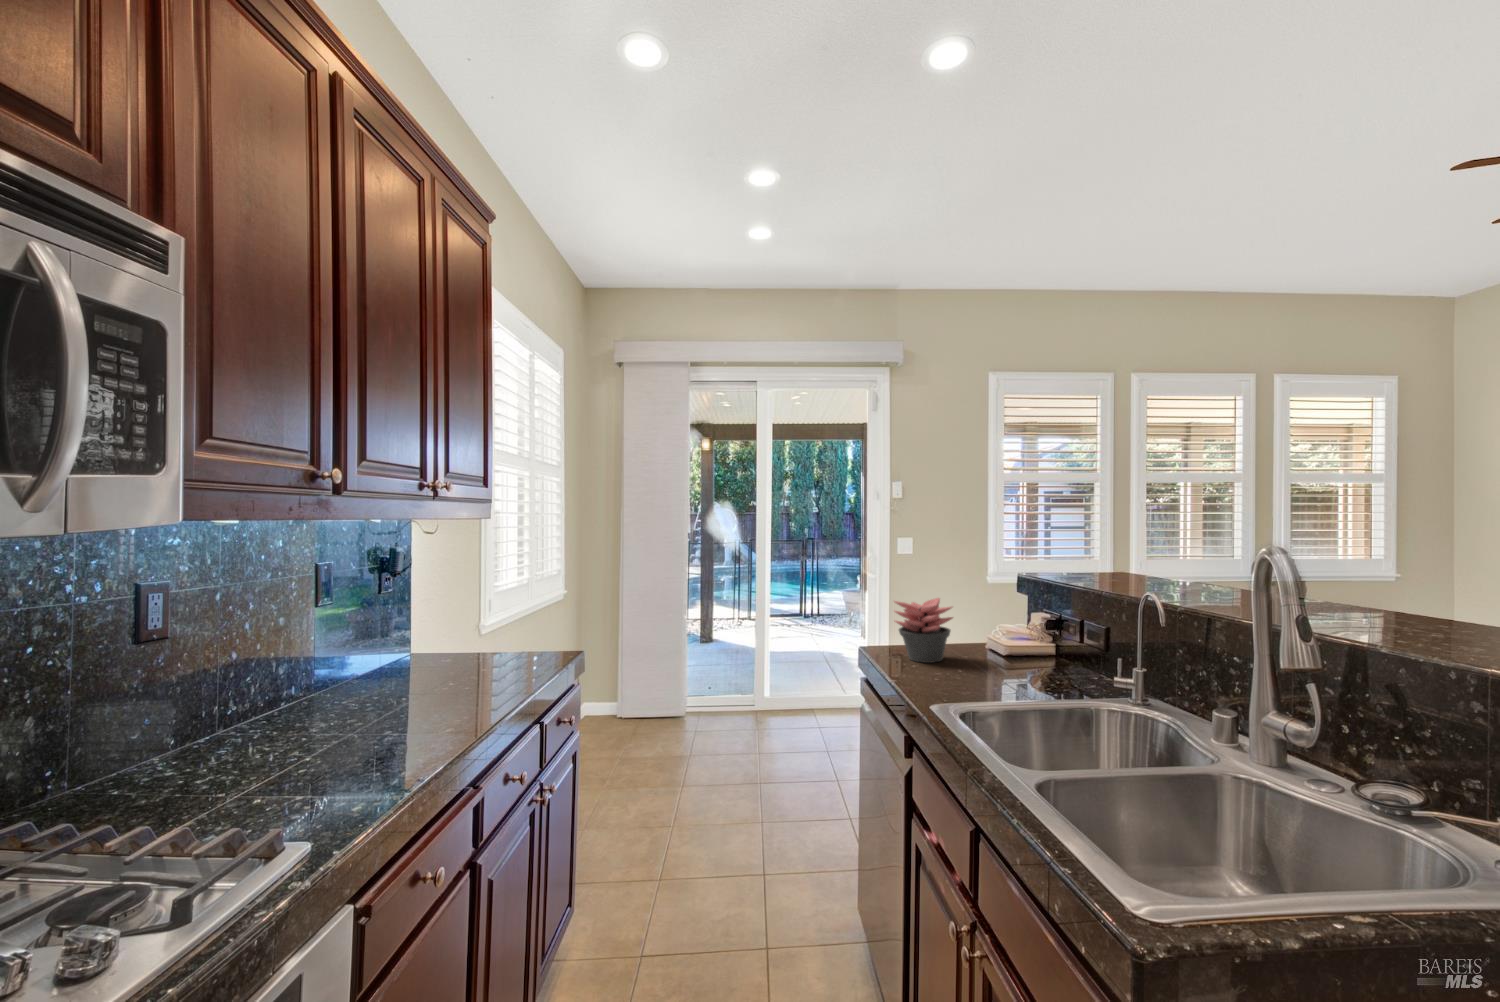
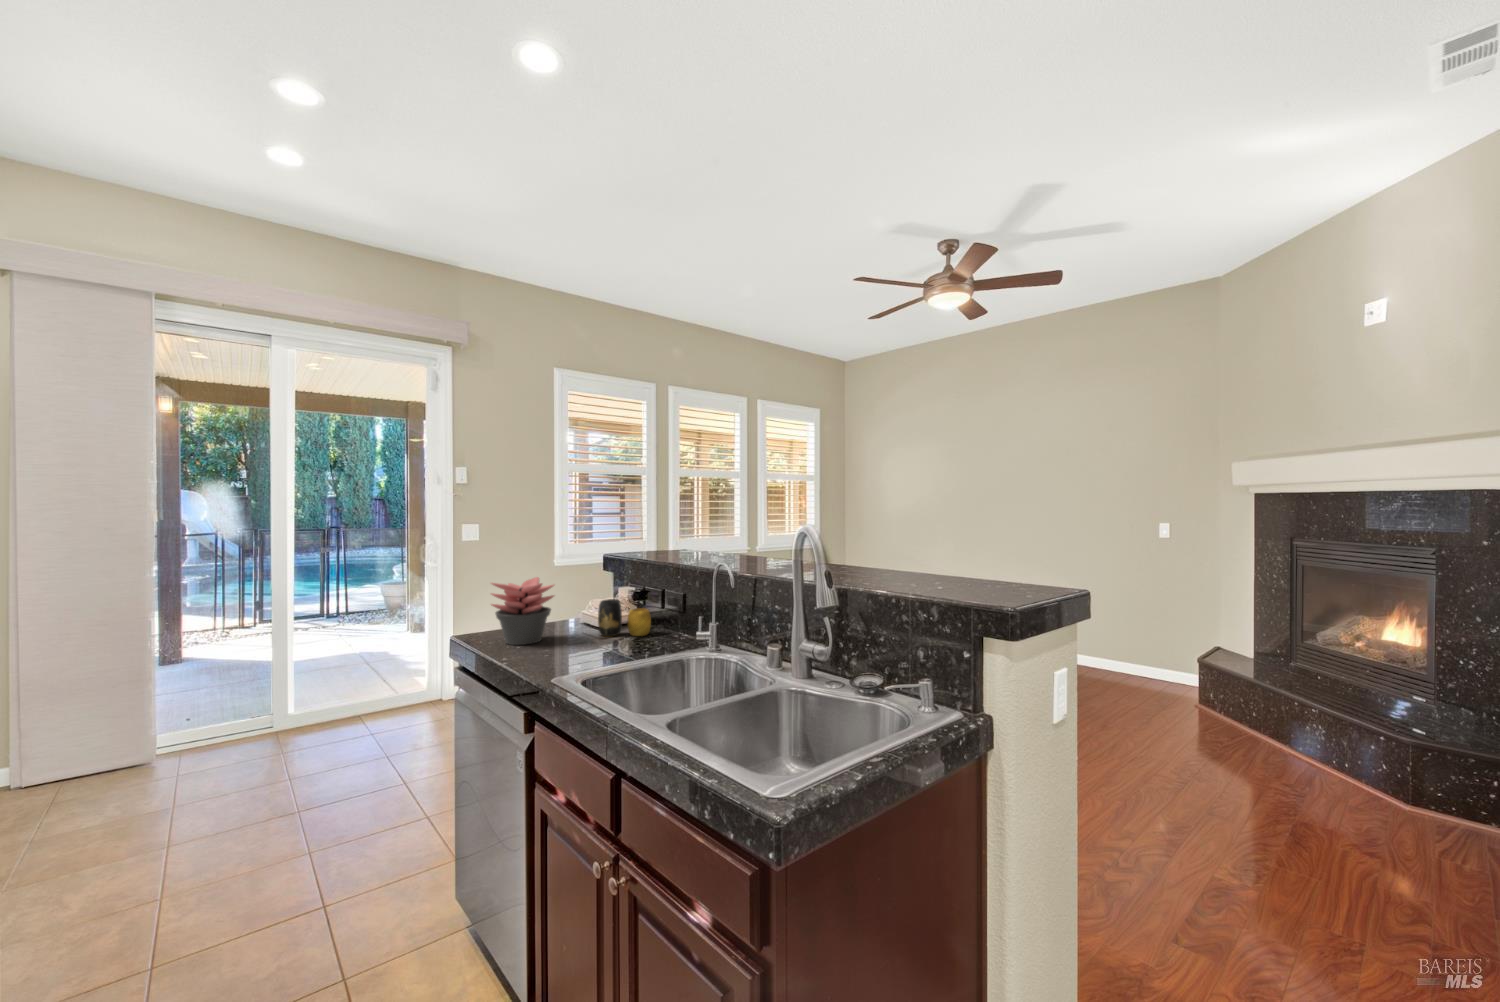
vase: none [1001,626,1062,670] -> present [598,599,651,636]

